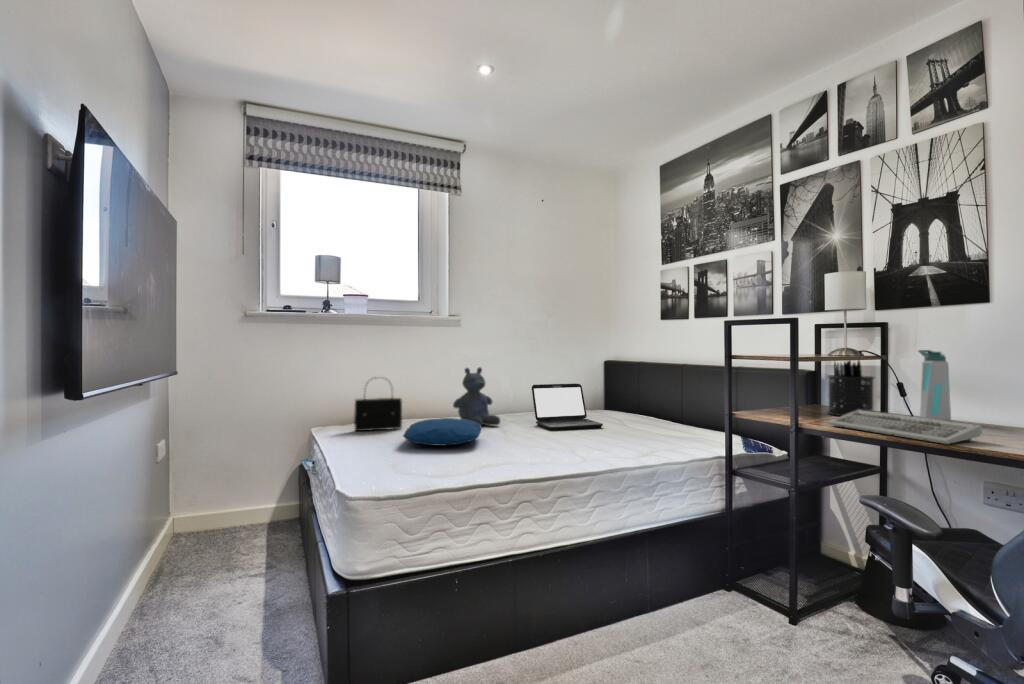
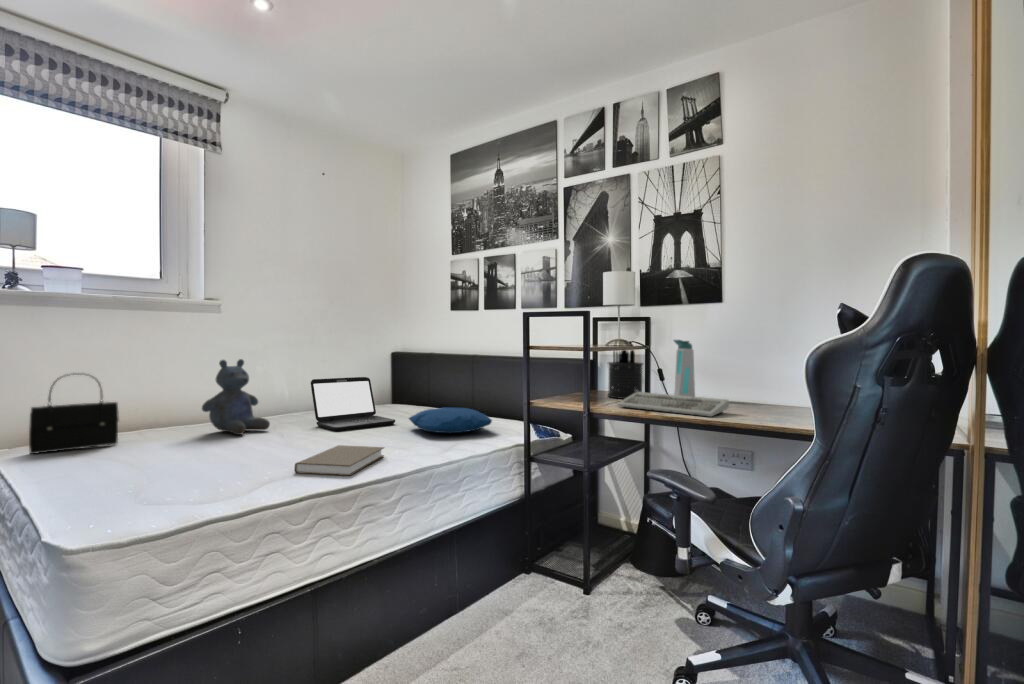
pillow: present [403,418,481,446] -> present [409,408,492,433]
book: none [511,442,584,468] -> present [295,445,384,476]

